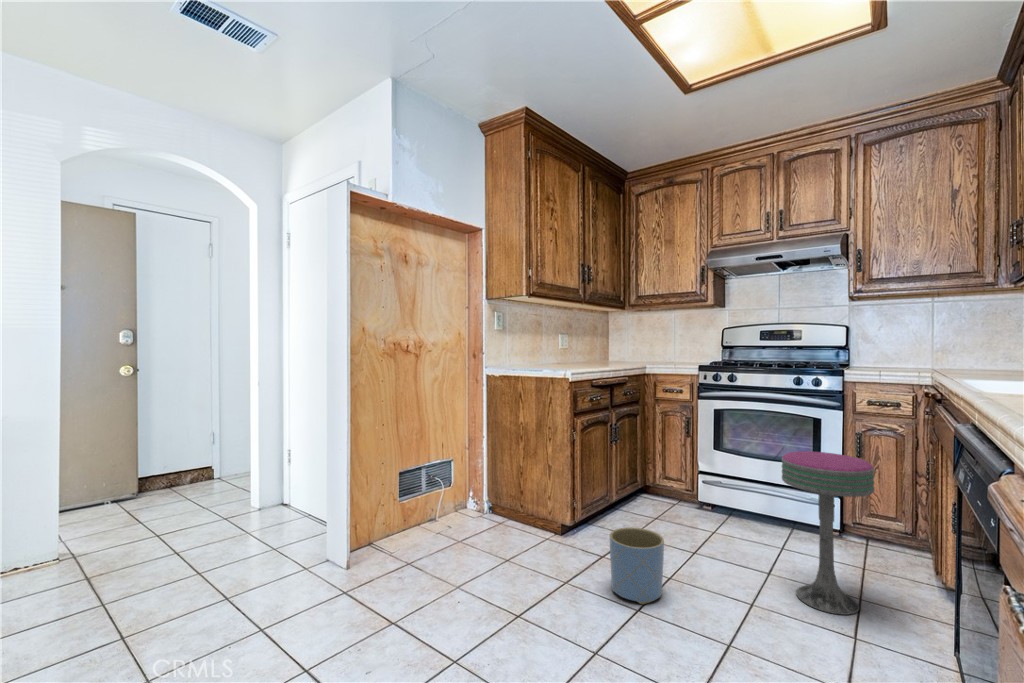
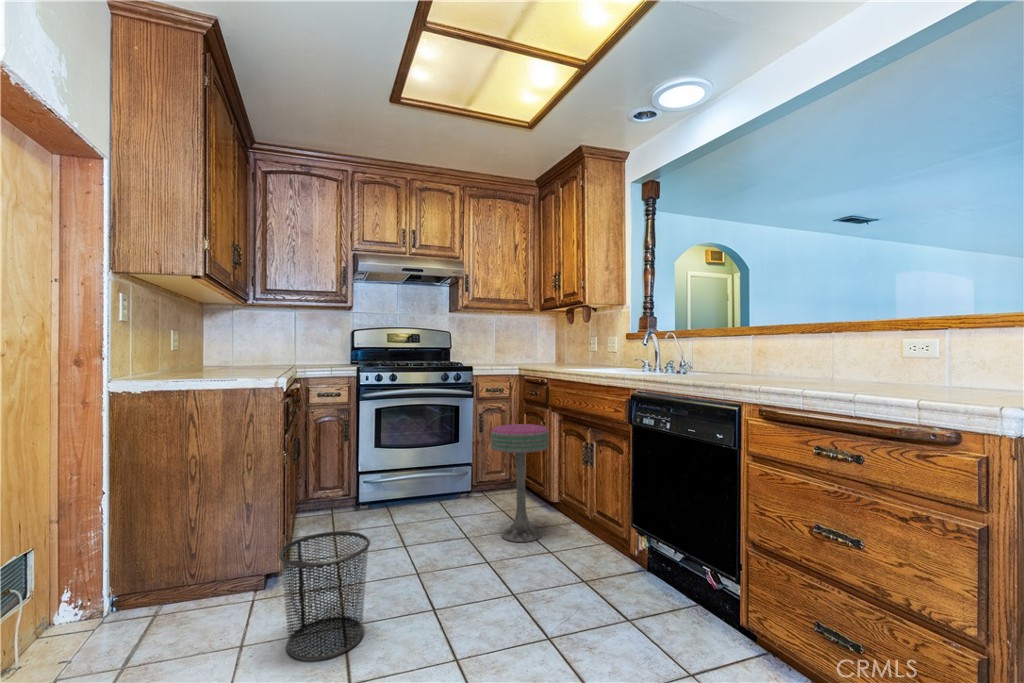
waste bin: none [504,499,572,596] -> present [279,531,370,660]
planter: present [610,527,664,604] -> none [394,527,449,604]

